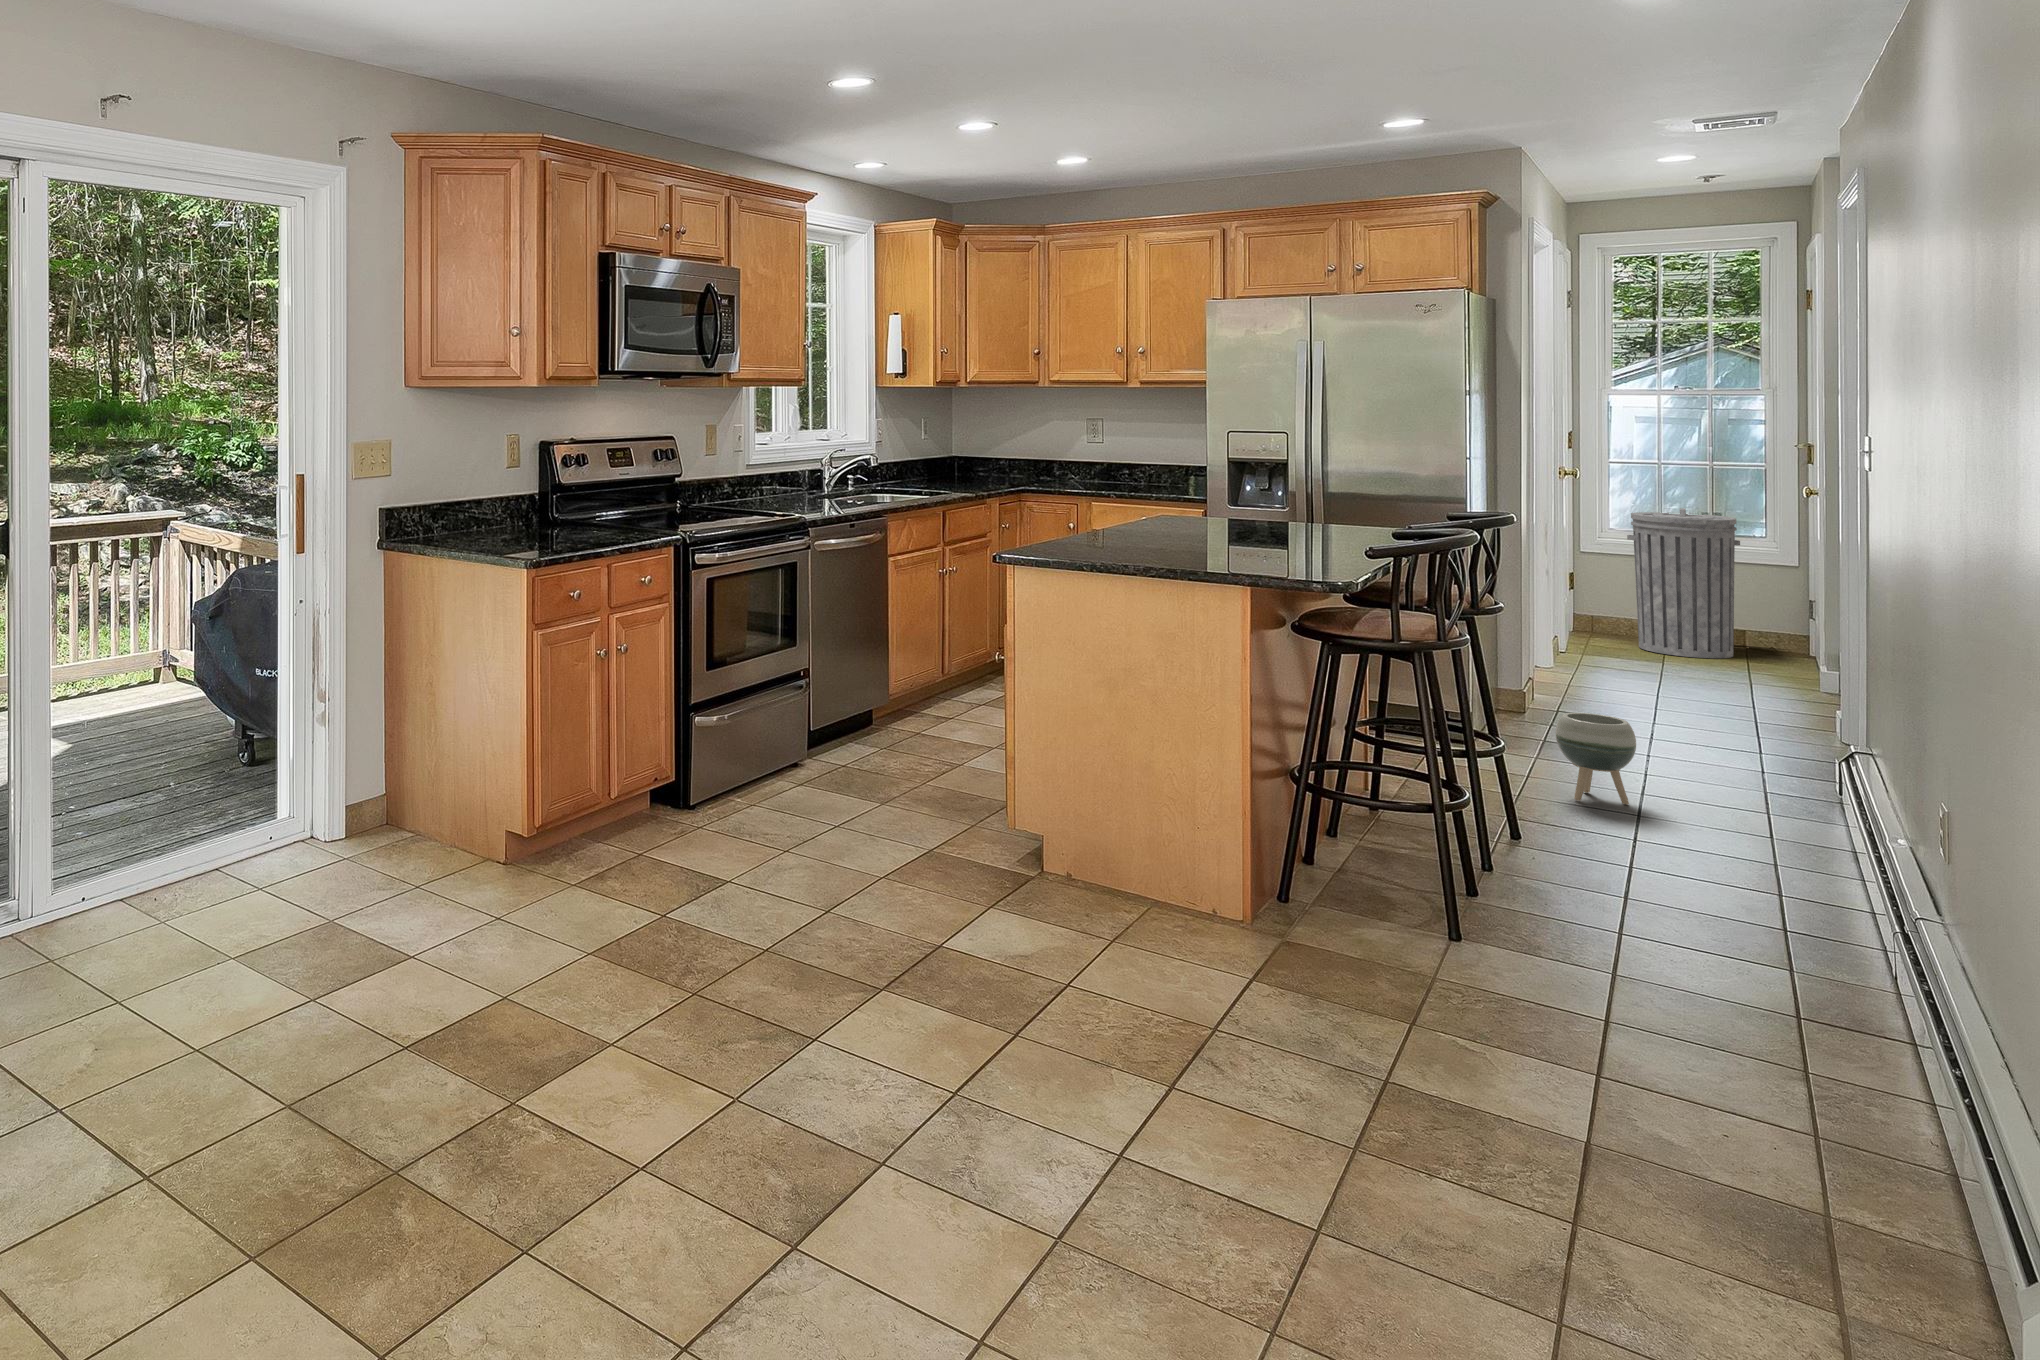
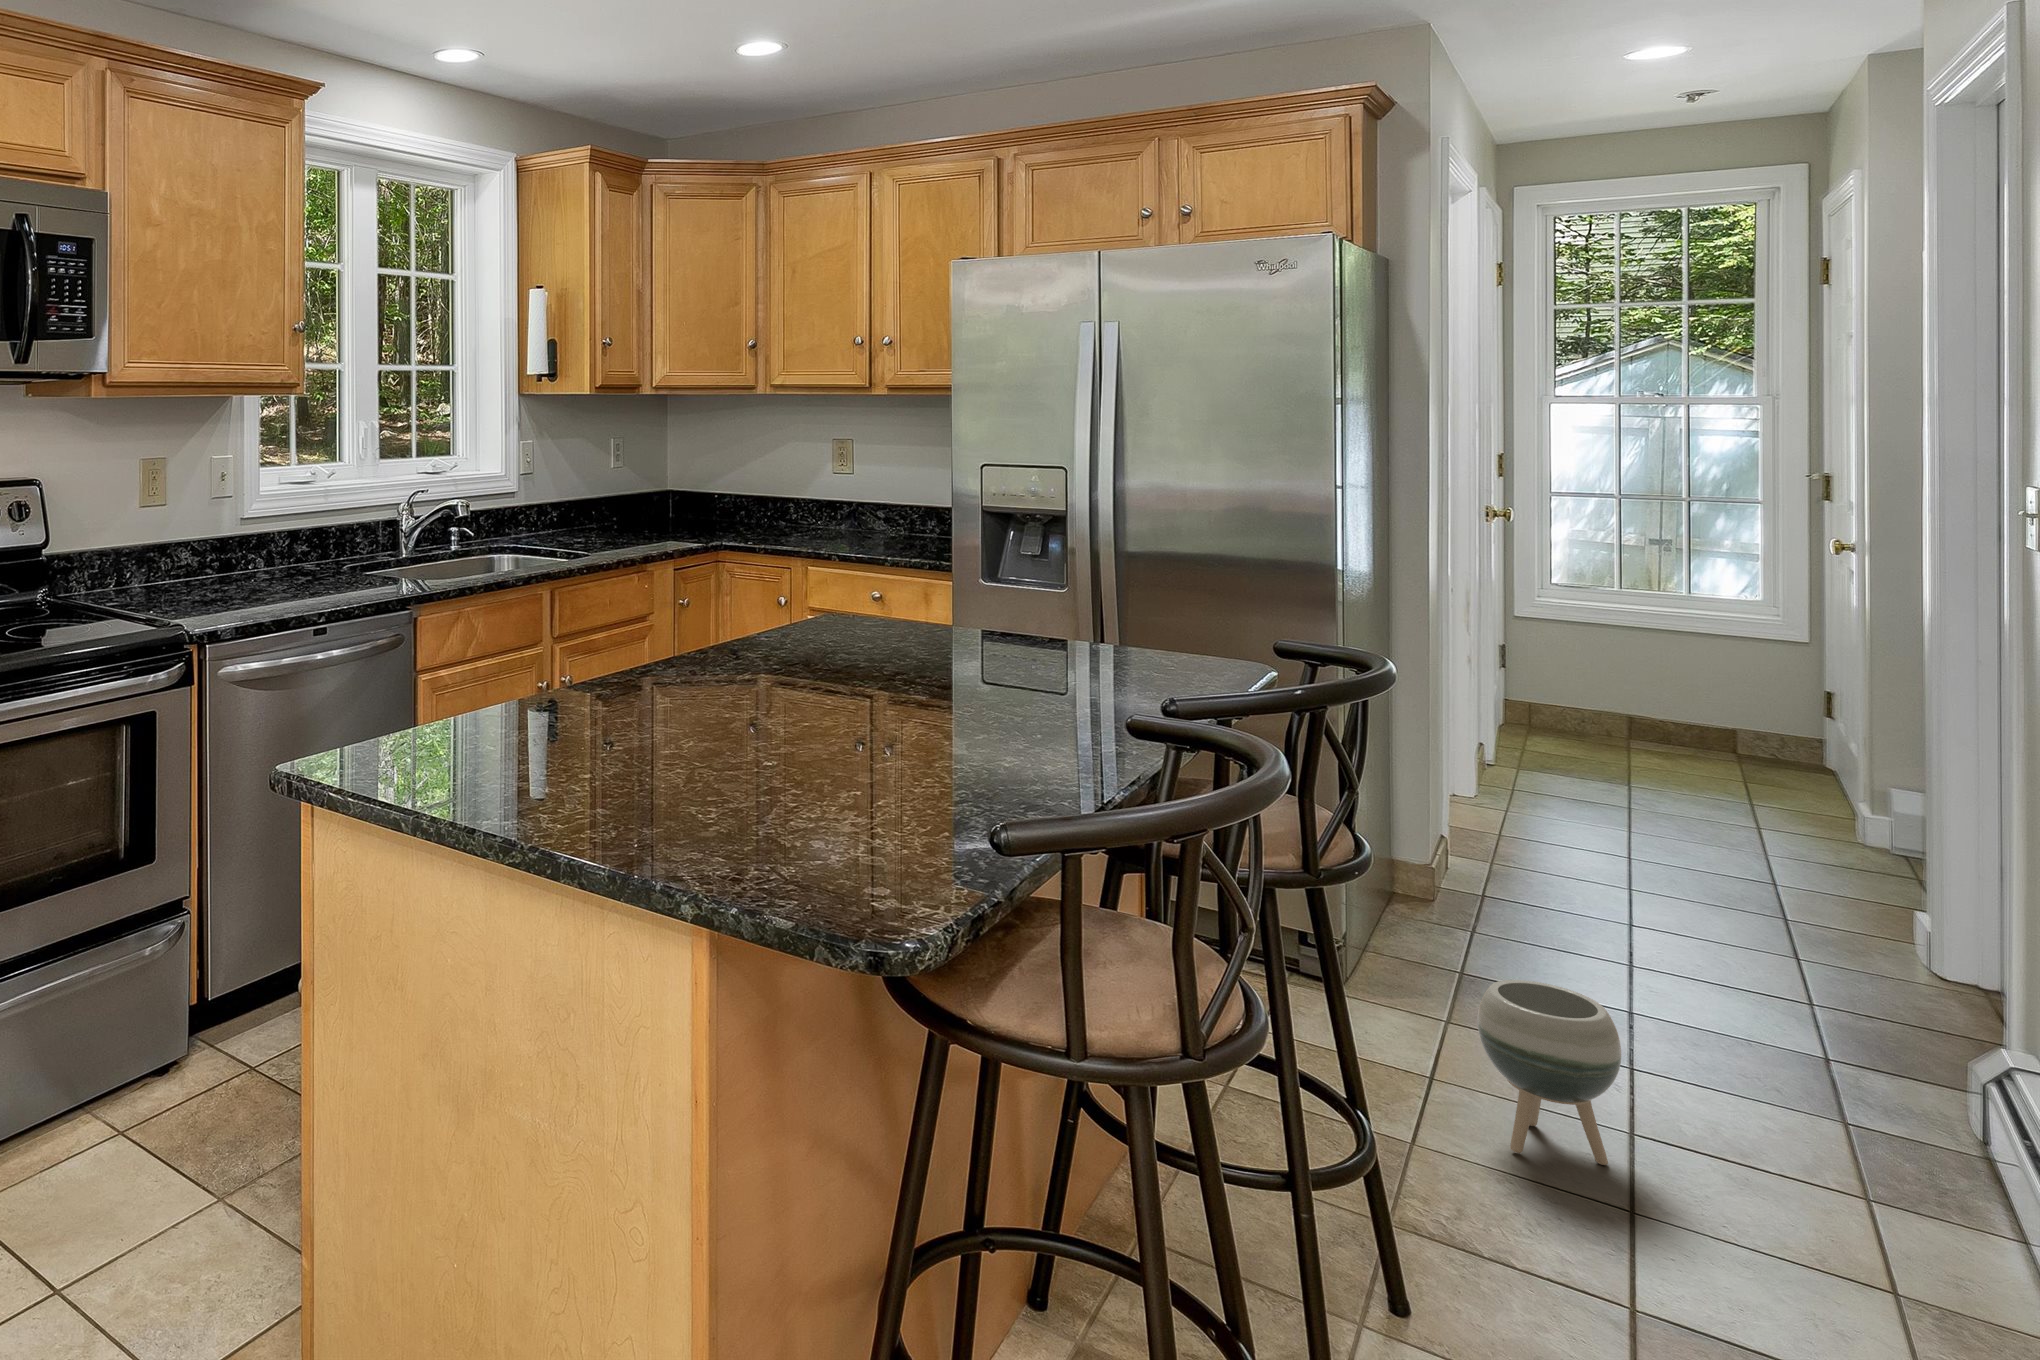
trash can: present [1627,508,1740,658] -> none [1579,563,1735,778]

